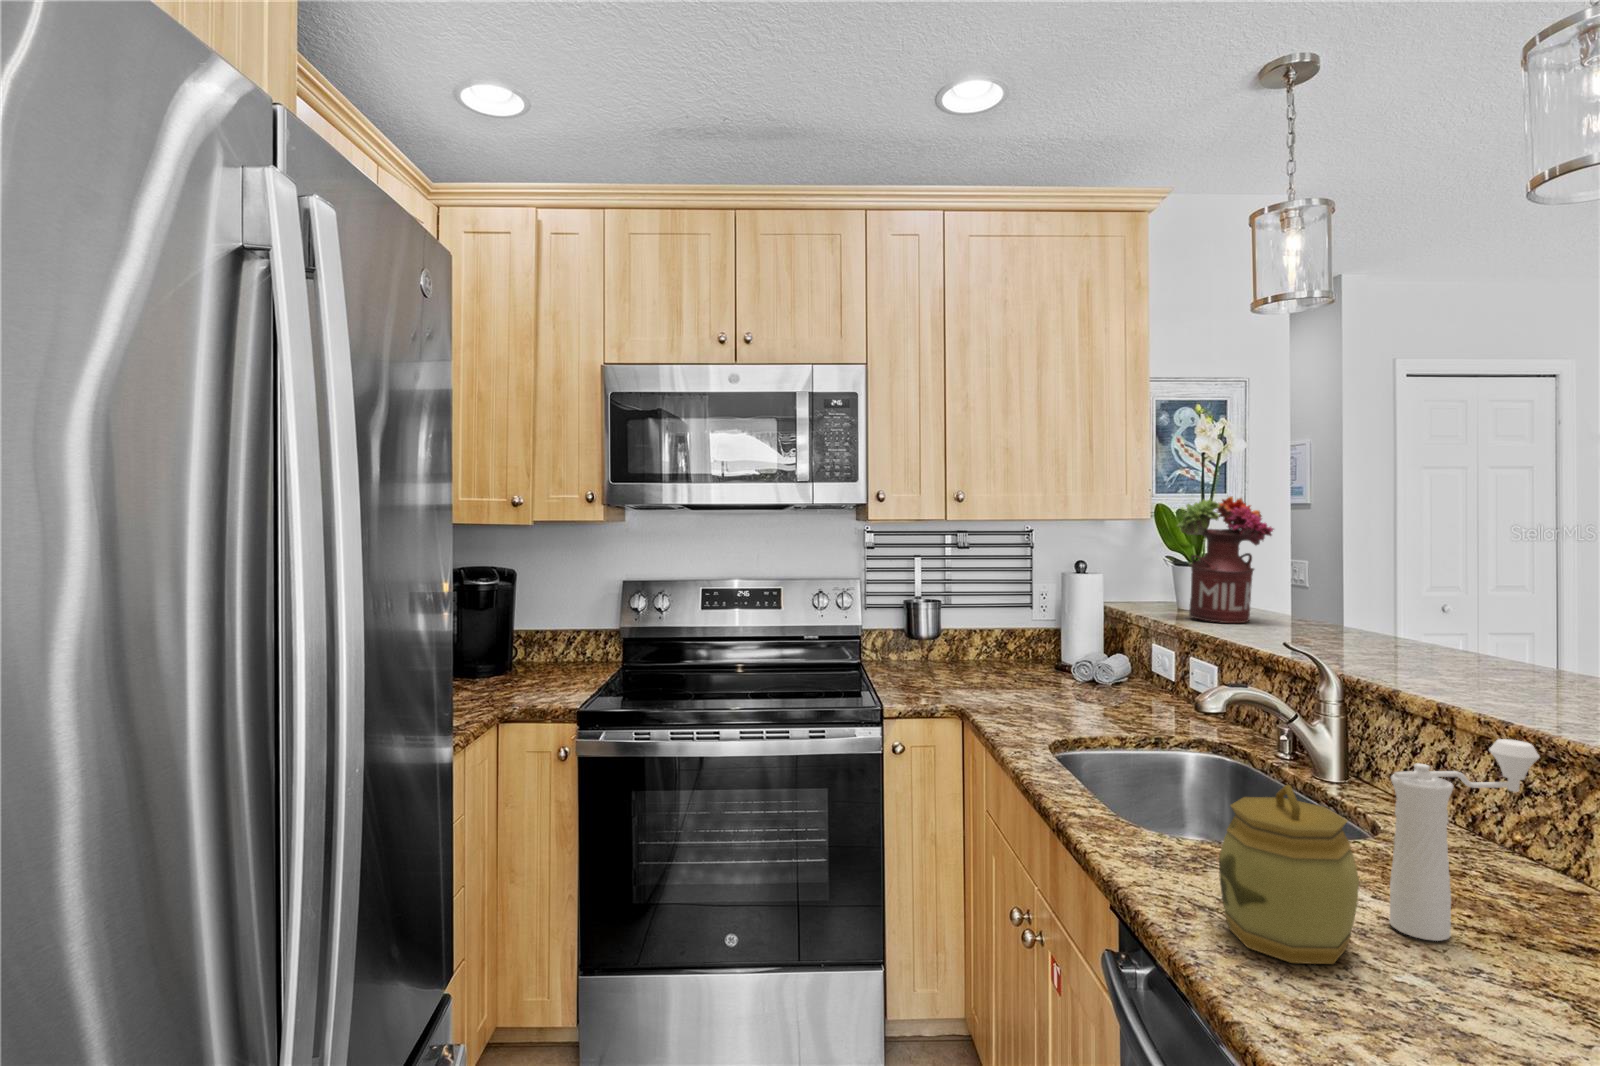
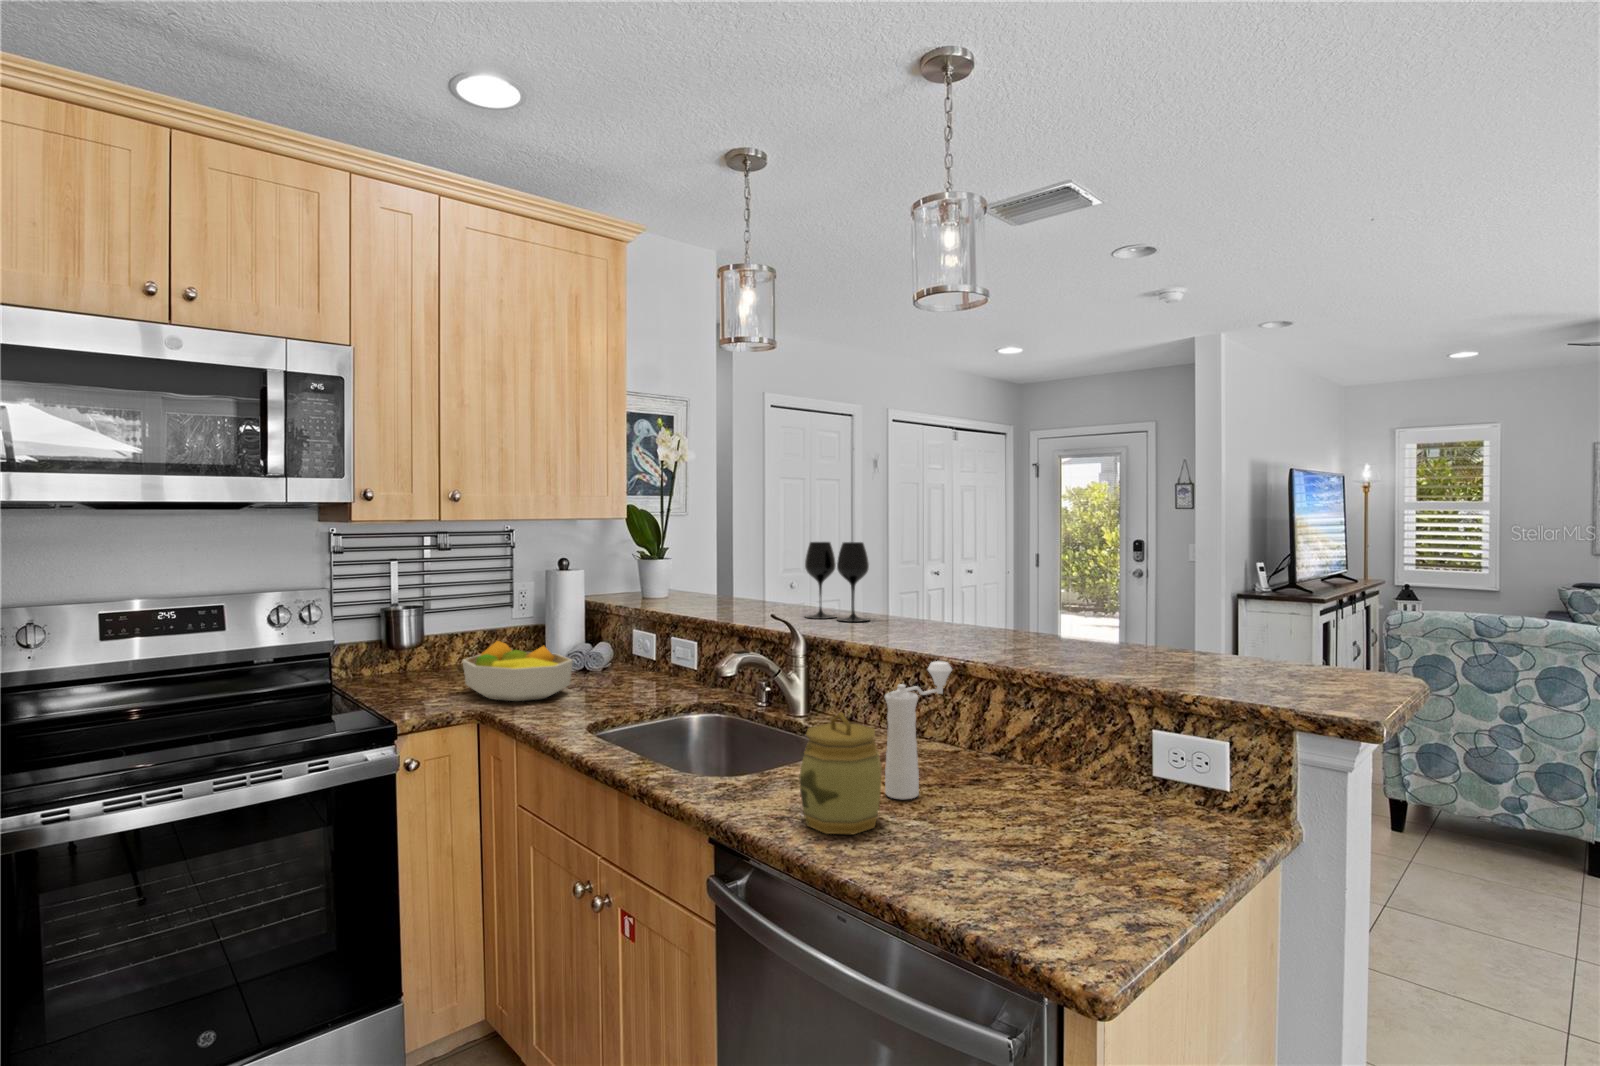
flower arrangement: present [1177,497,1274,623] -> none [648,499,722,605]
wine glass: none [1375,551,1483,667] -> present [805,542,869,622]
fruit bowl: none [960,641,1065,707] -> present [463,641,573,701]

